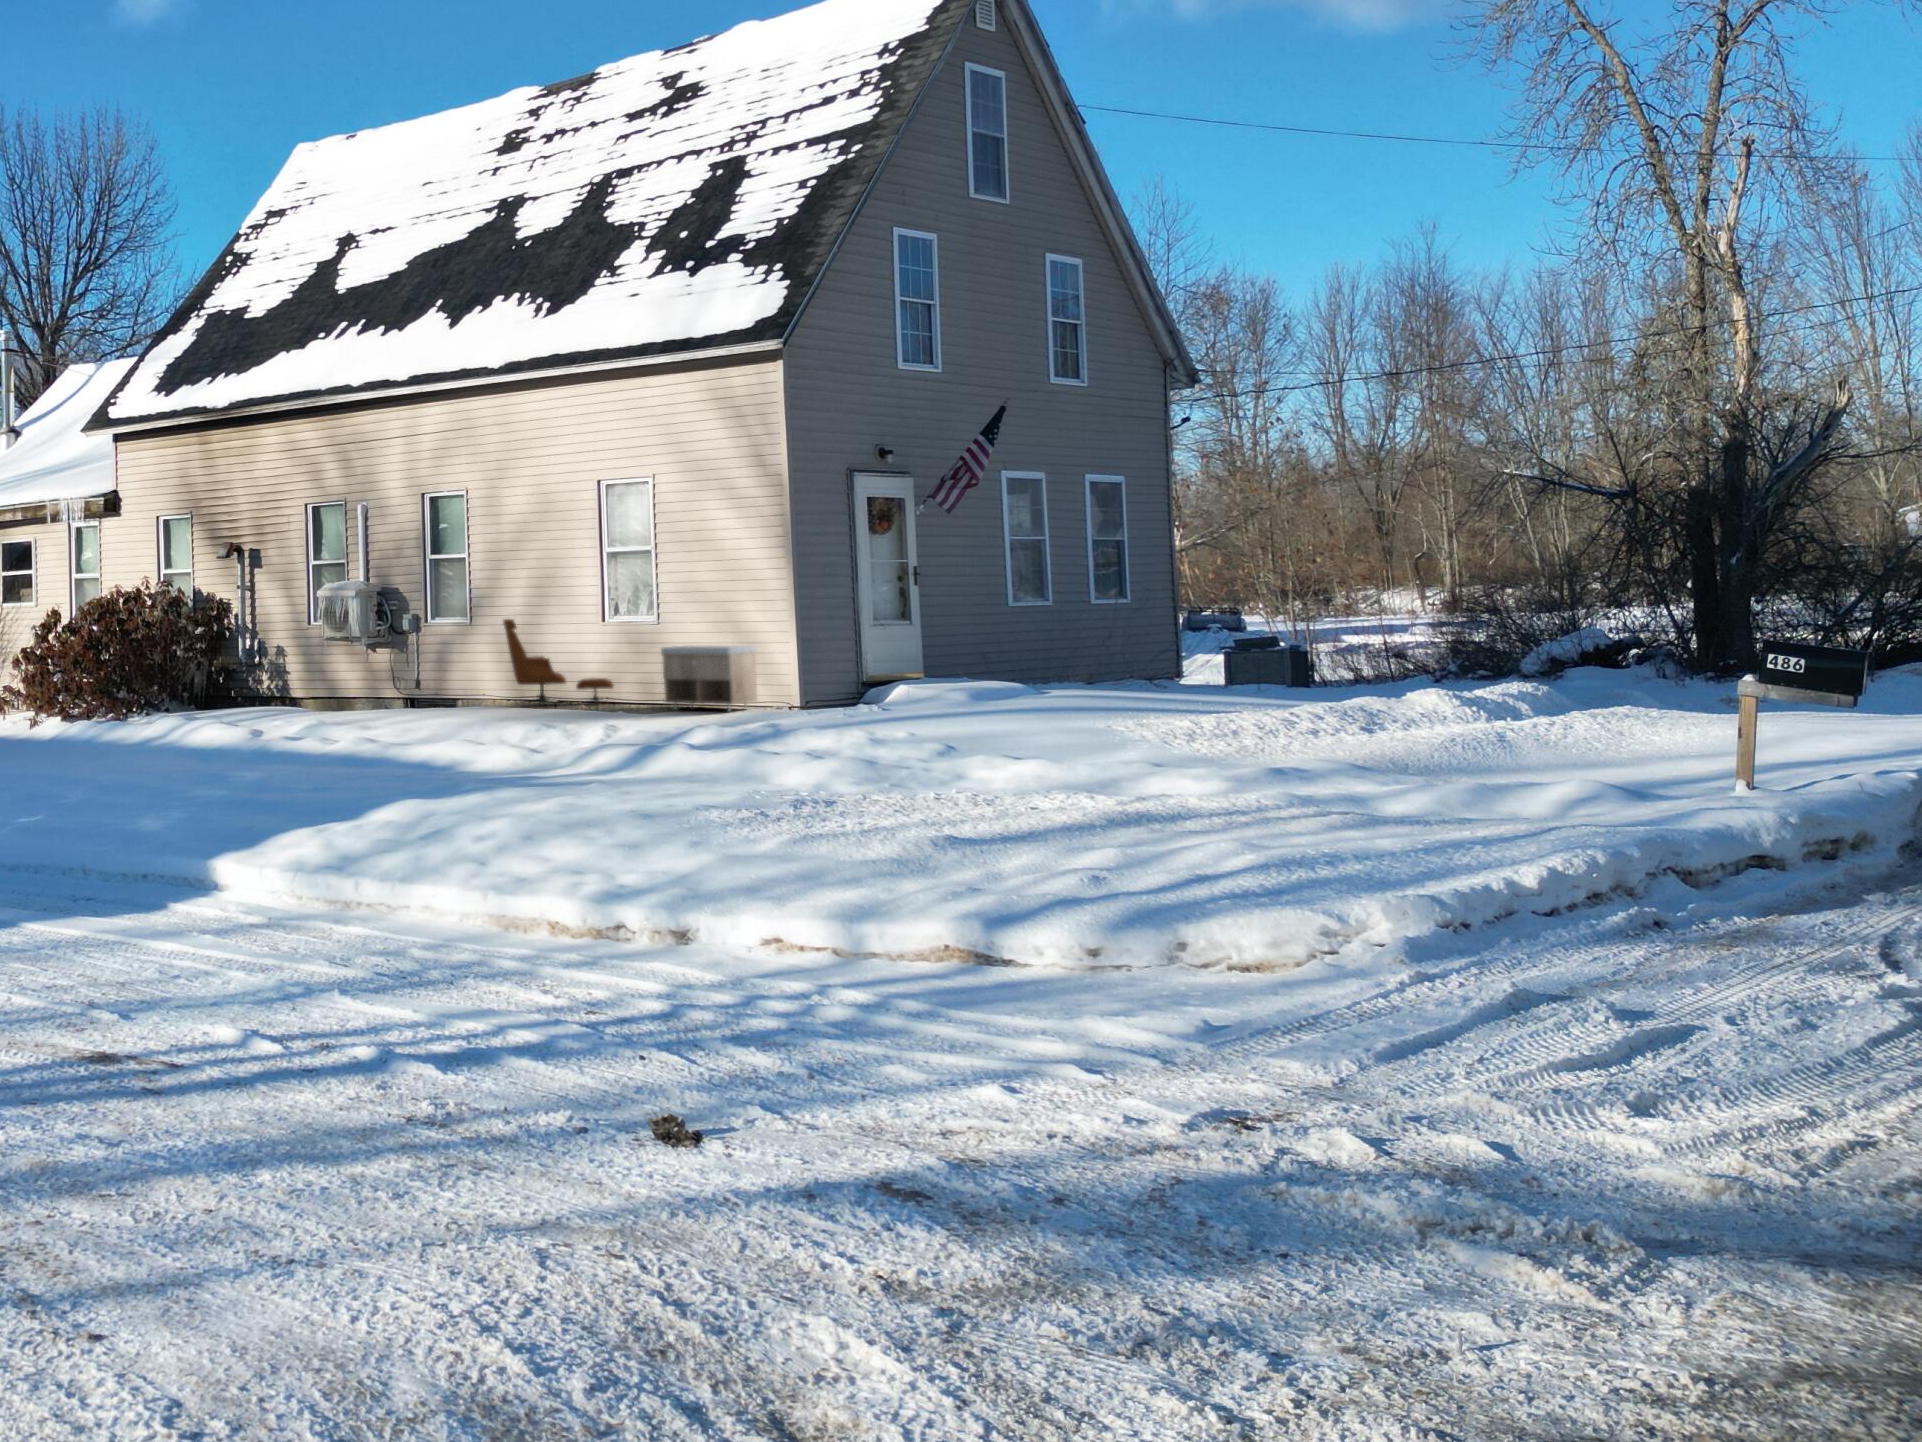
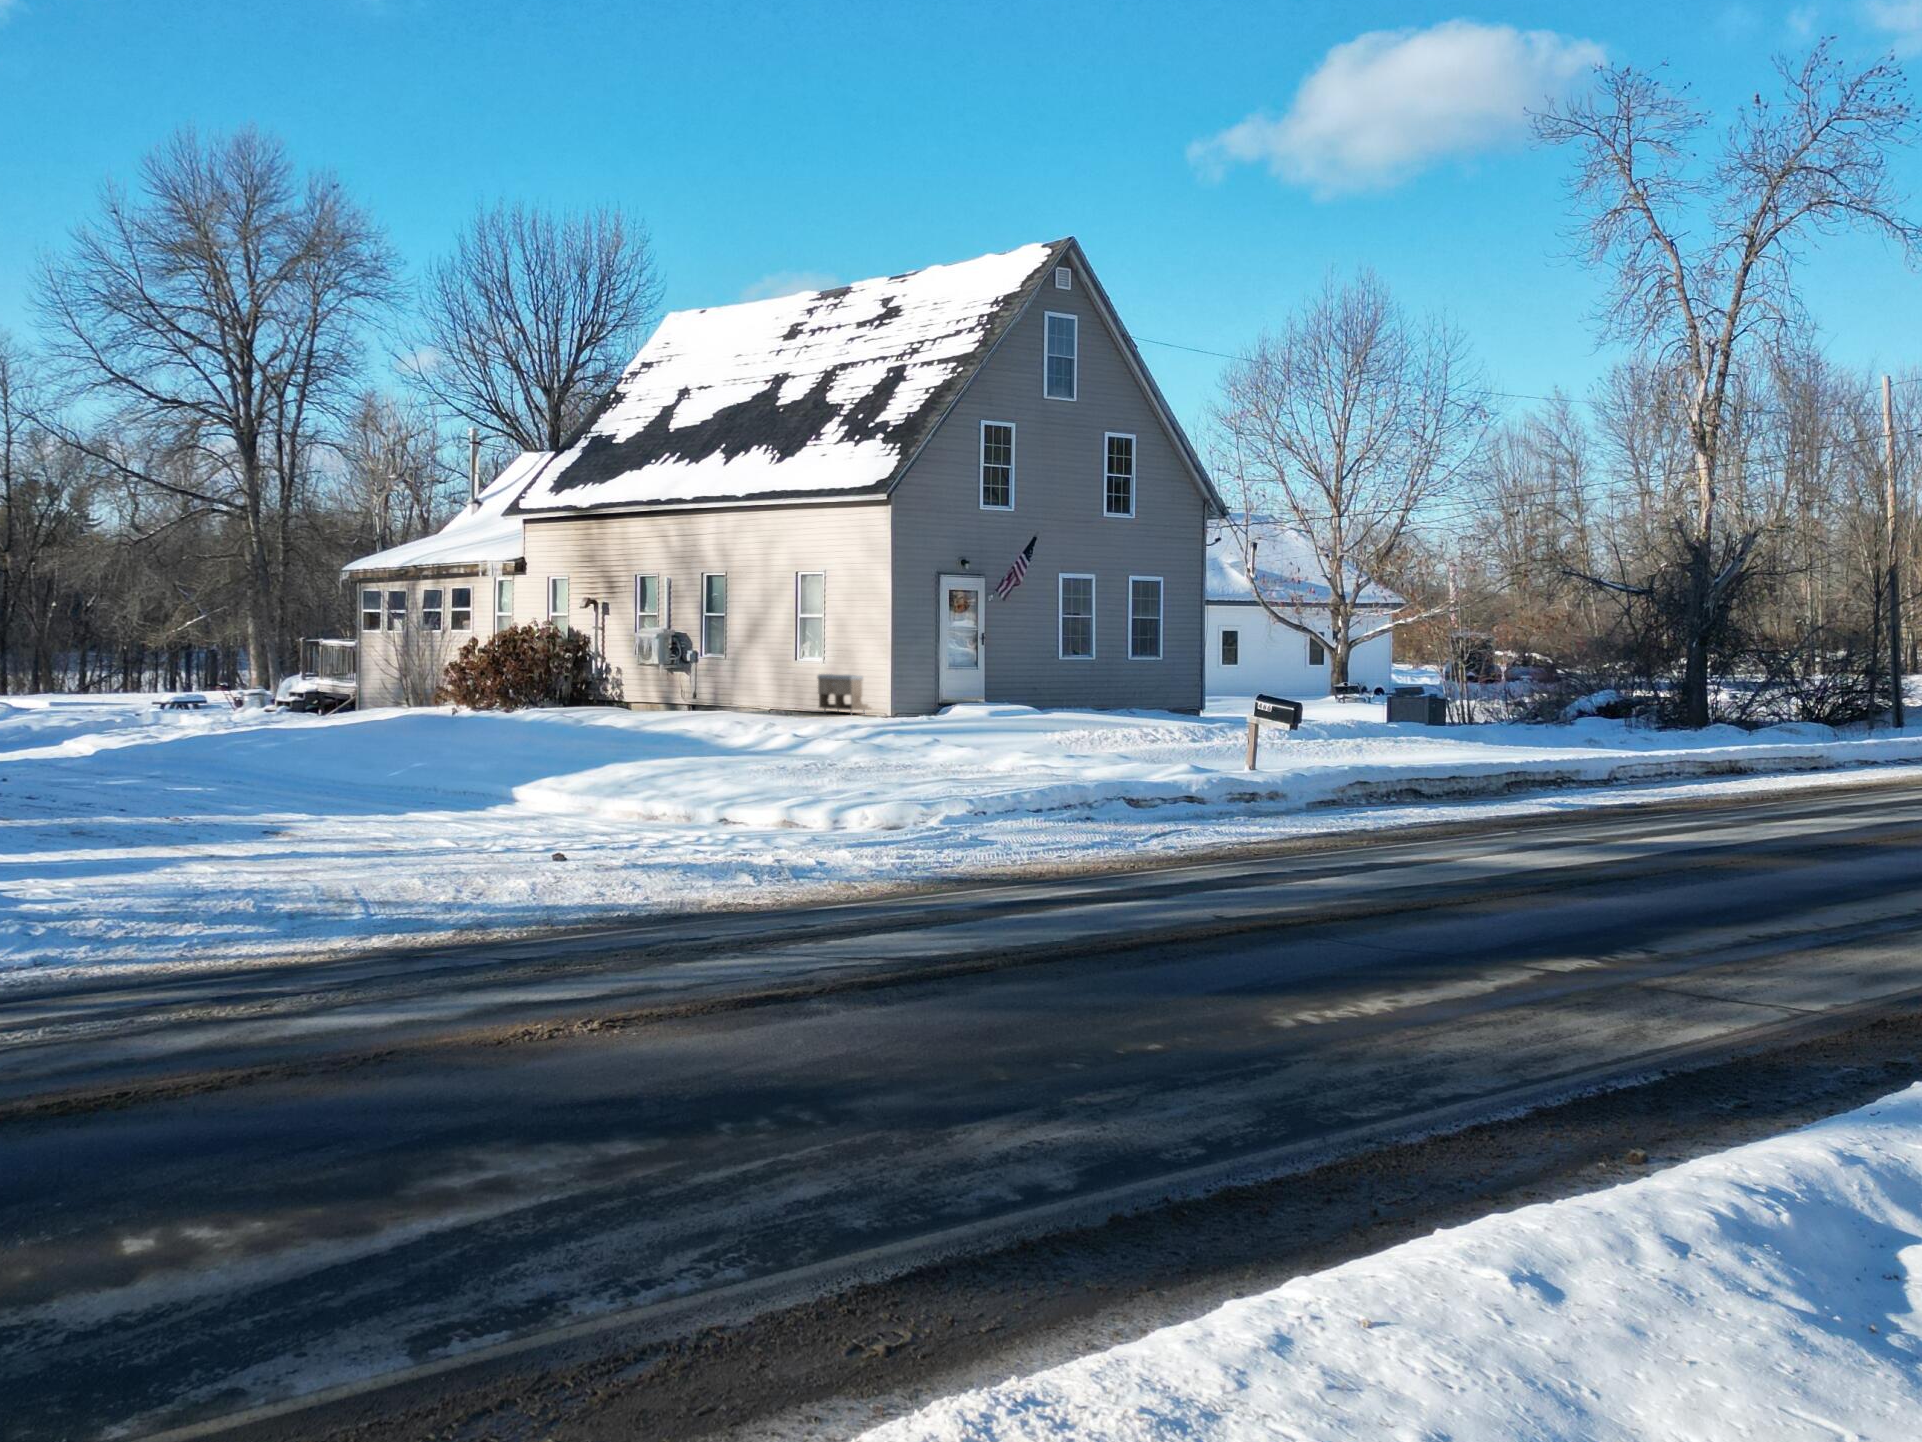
lounge chair: present [503,619,614,704] -> none [732,653,799,709]

